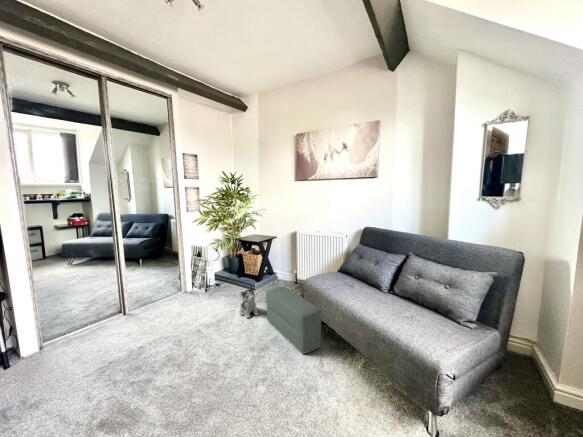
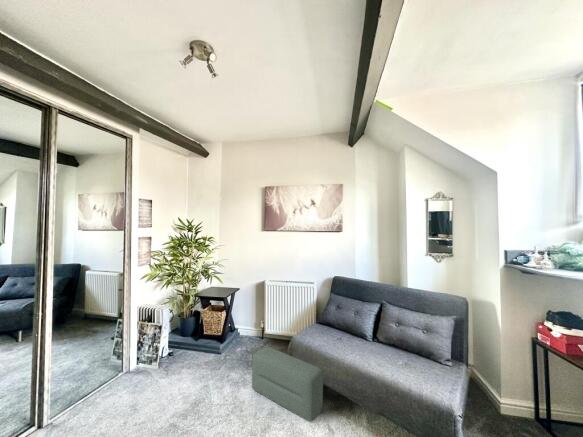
plush toy: present [240,286,259,318] -> none [216,352,240,392]

